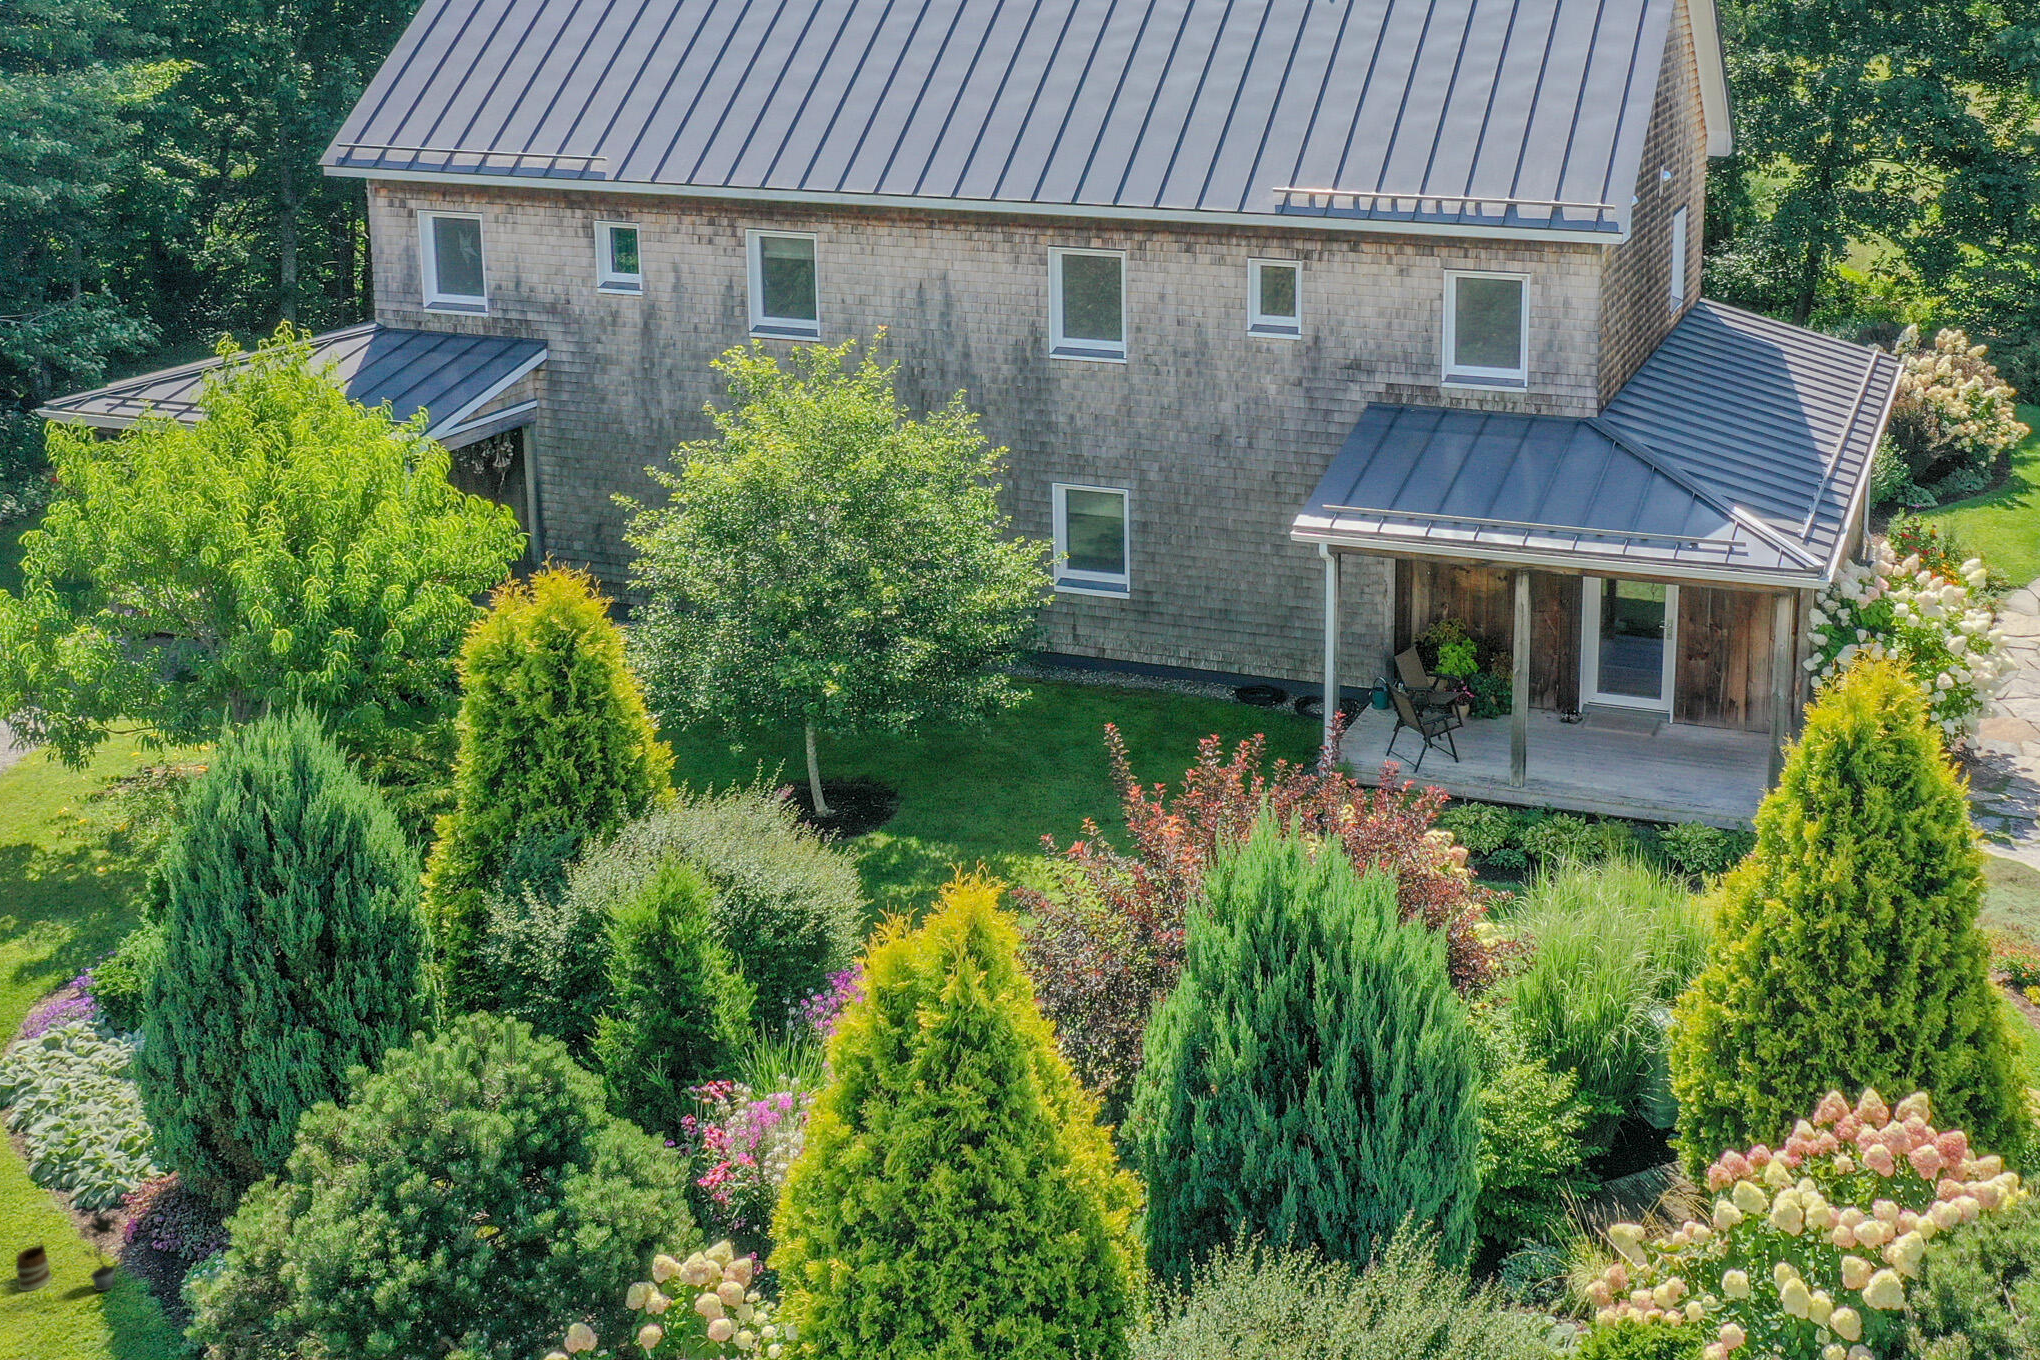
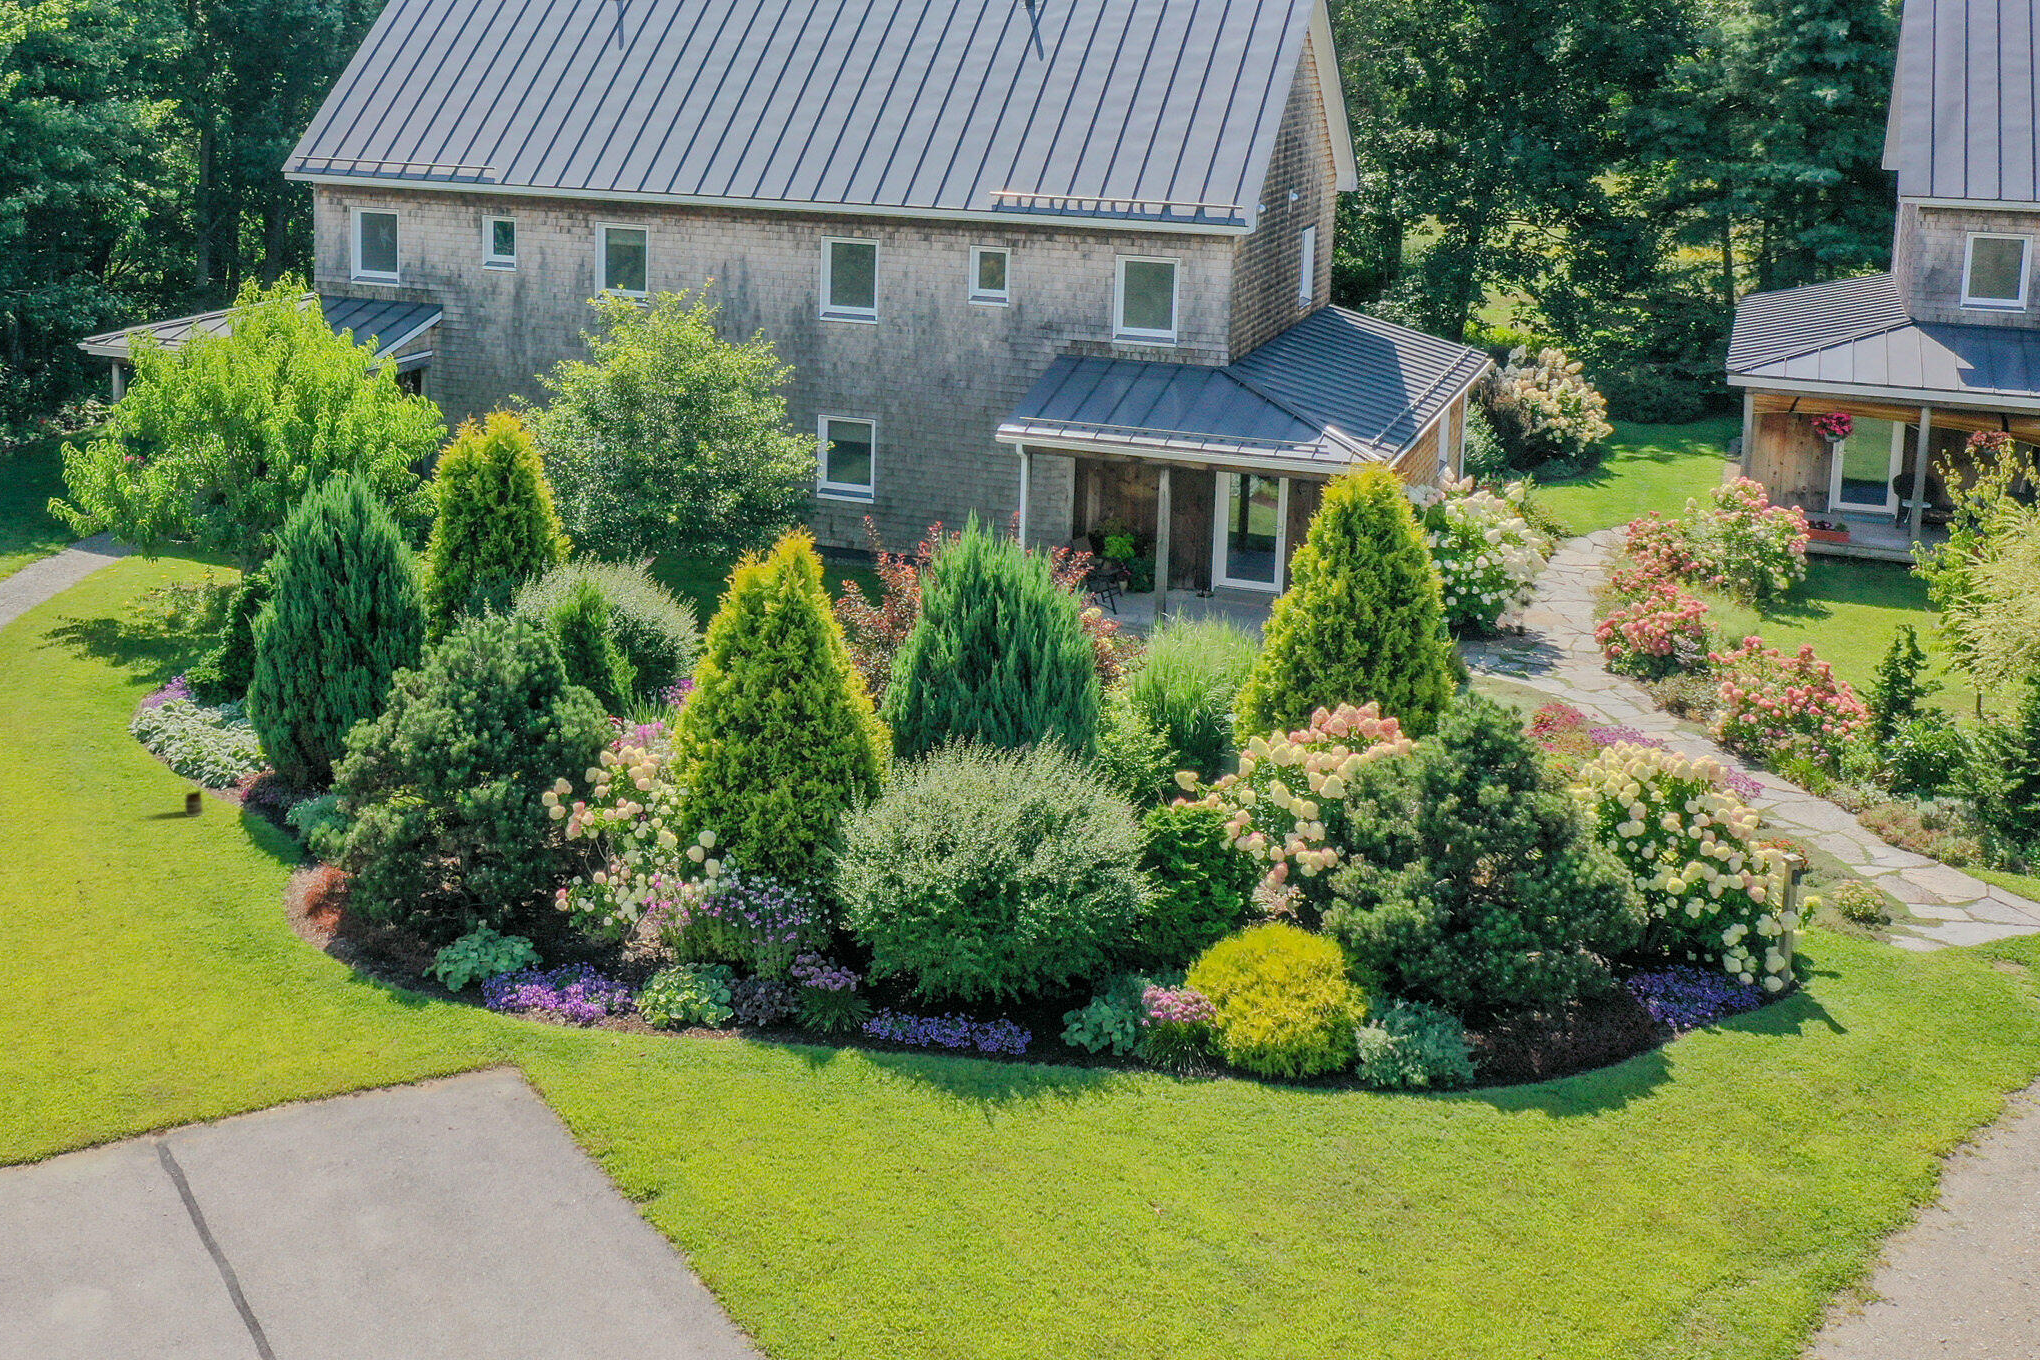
potted plant: present [80,1203,121,1291] -> present [1512,594,1532,635]

